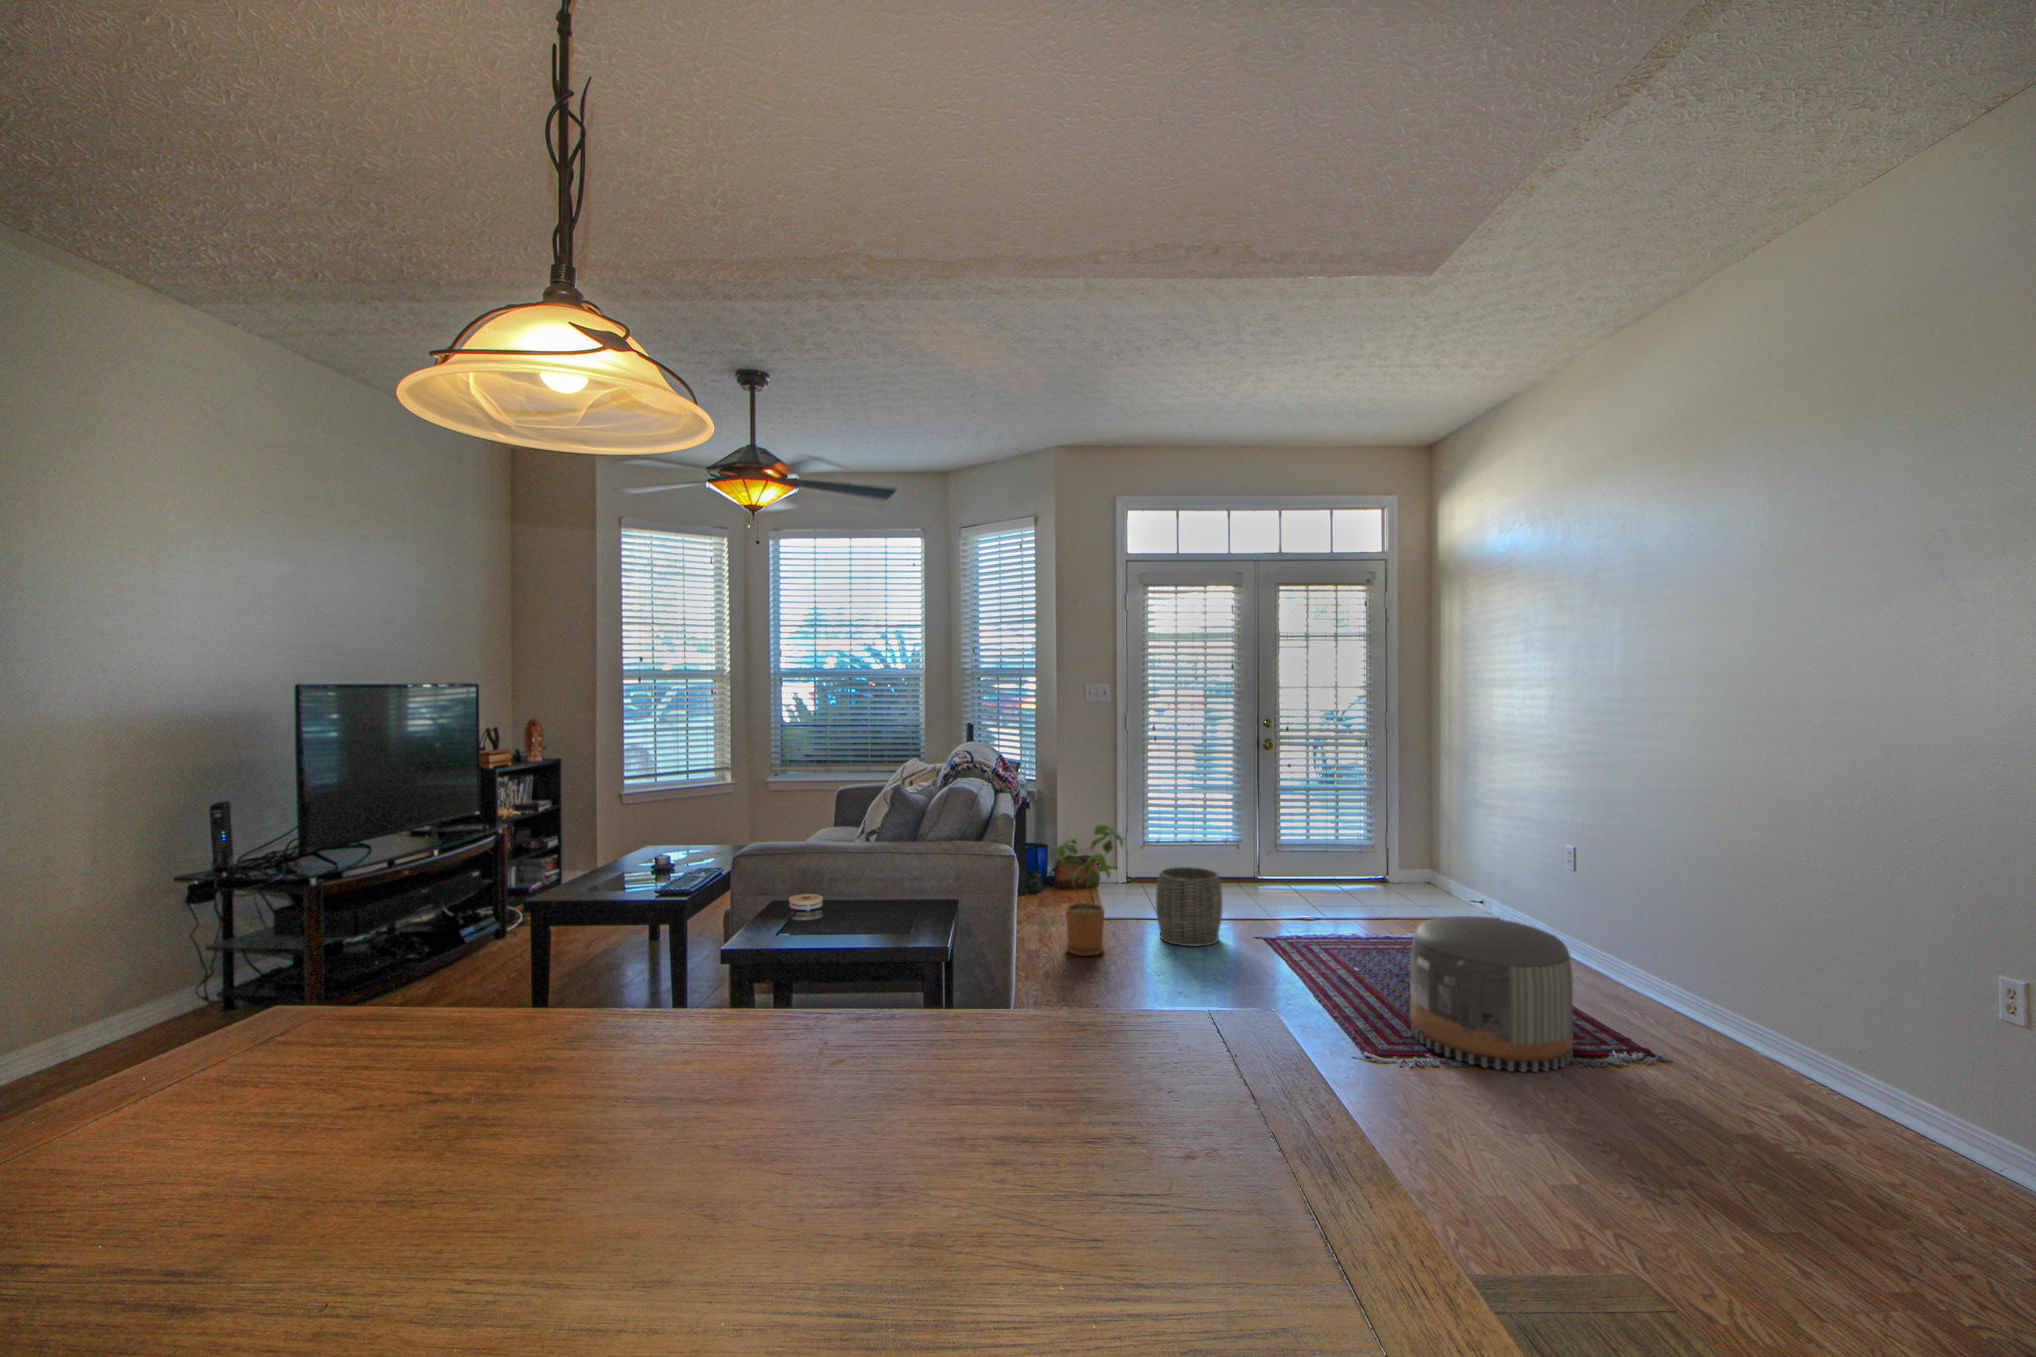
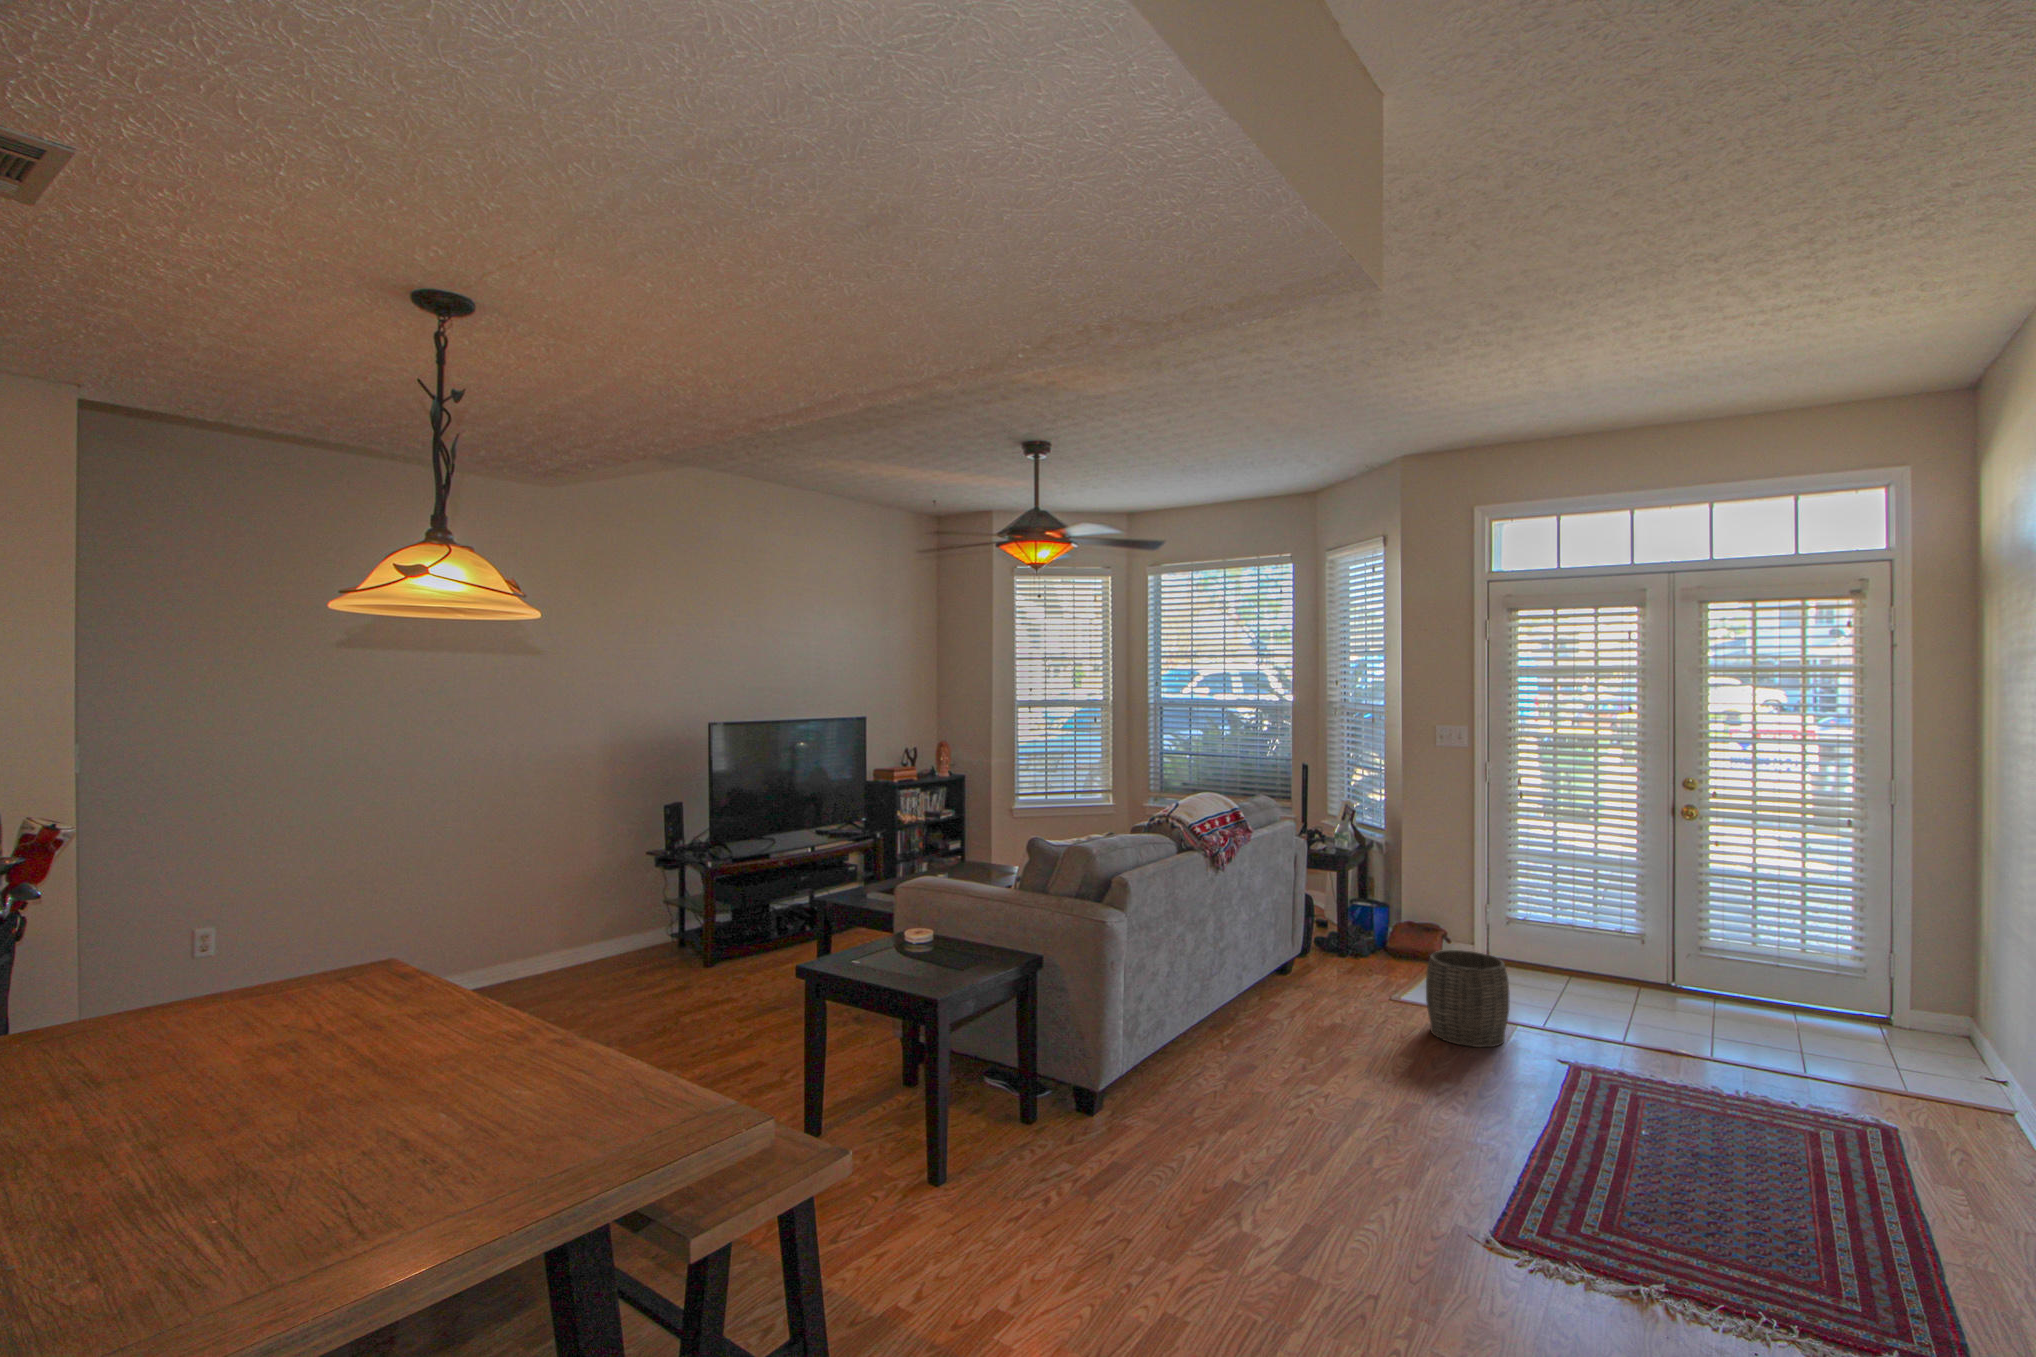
house plant: present [1055,824,1126,956] -> none [1300,888,1384,1028]
pouf: present [1410,916,1573,1072] -> none [1568,1065,1795,1294]

